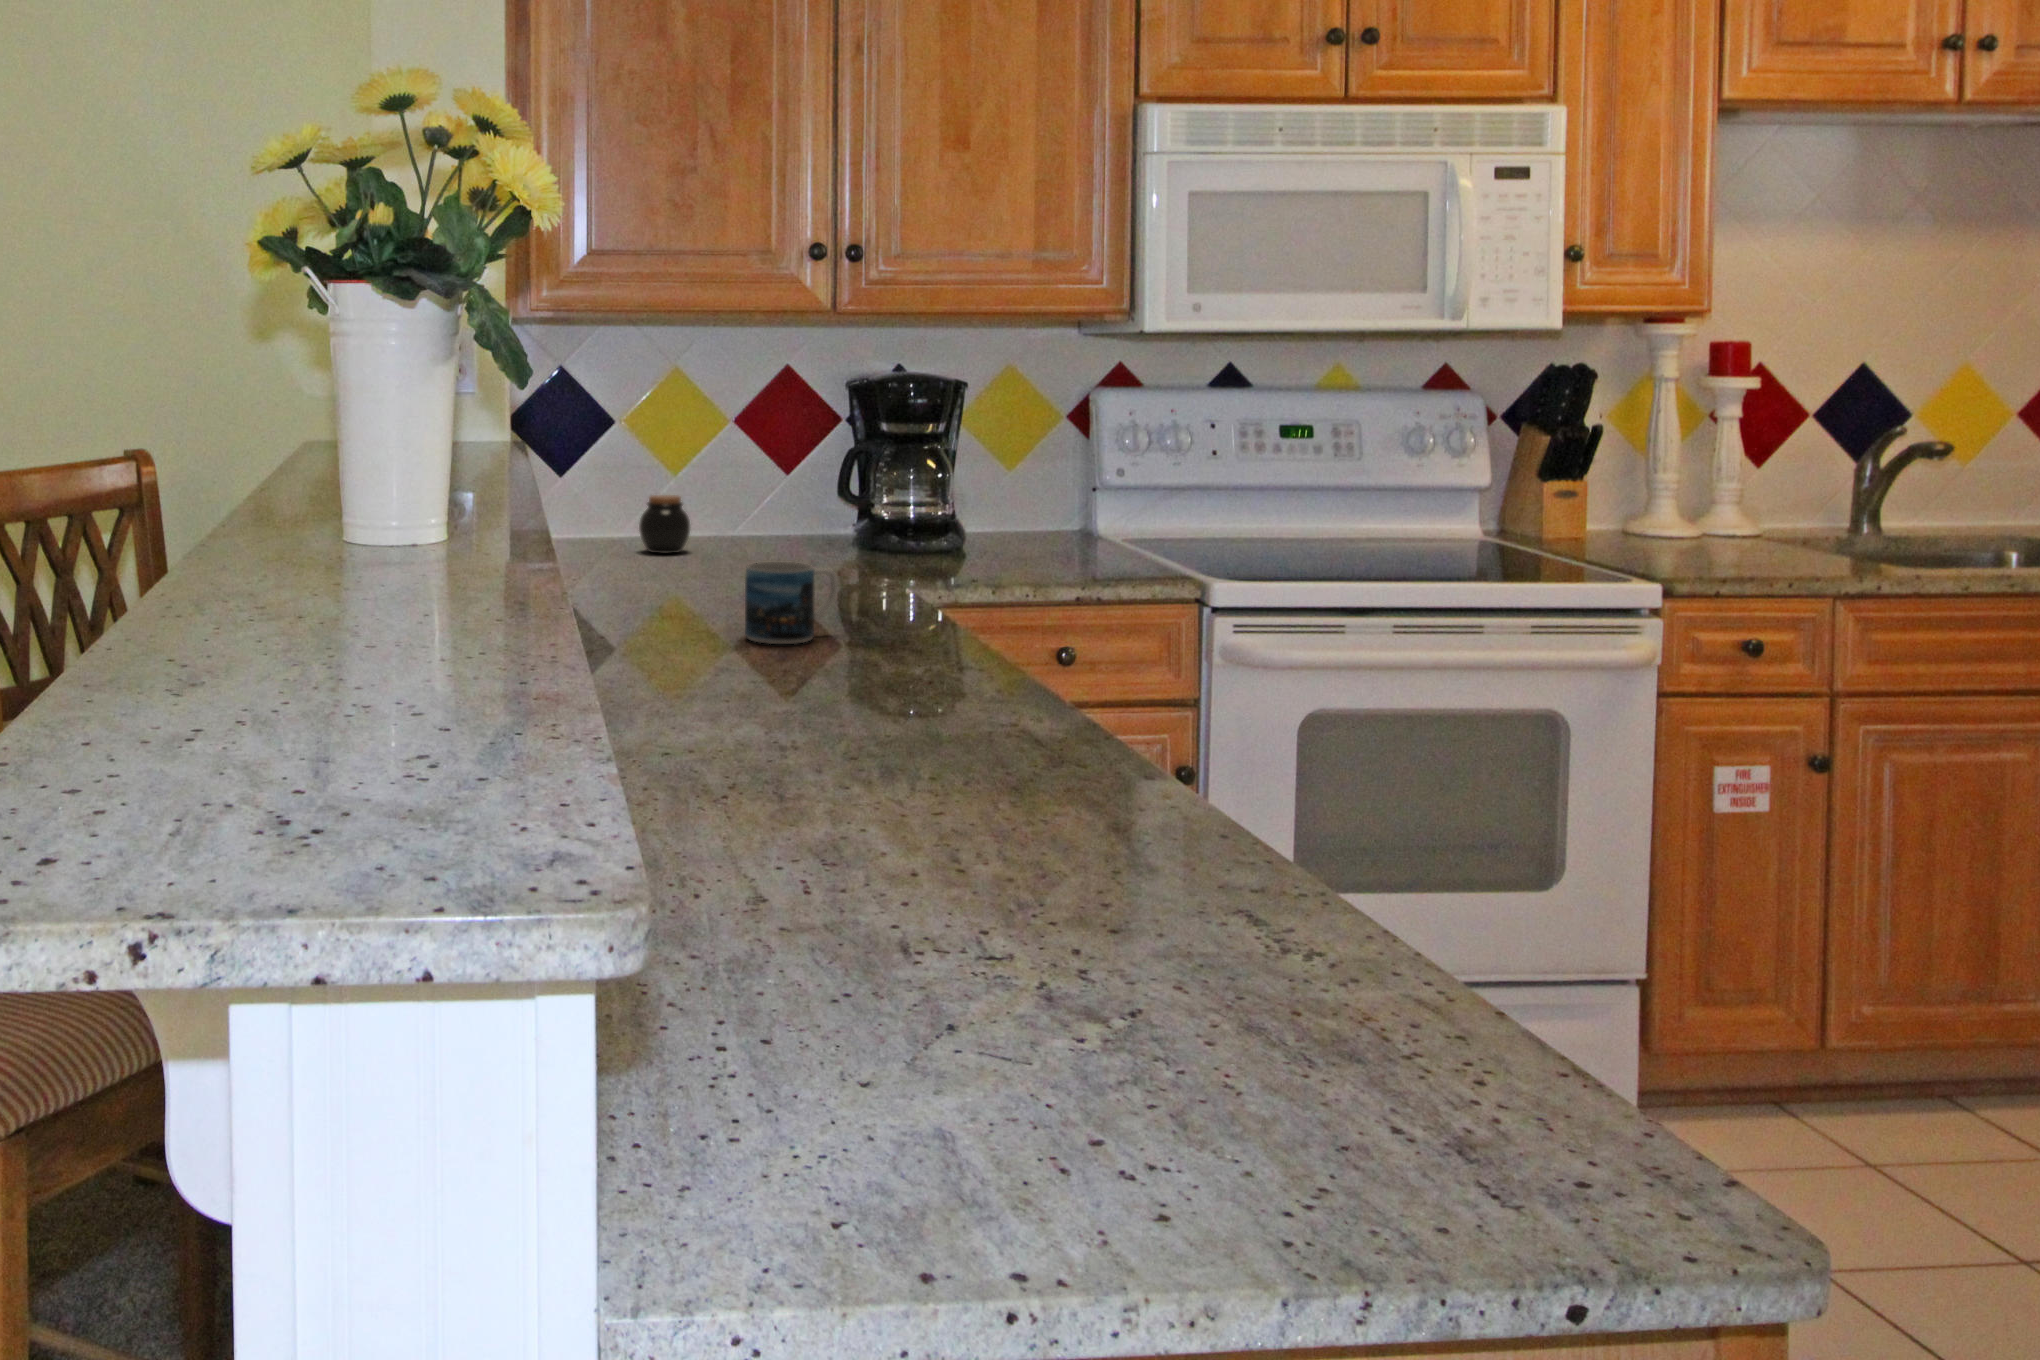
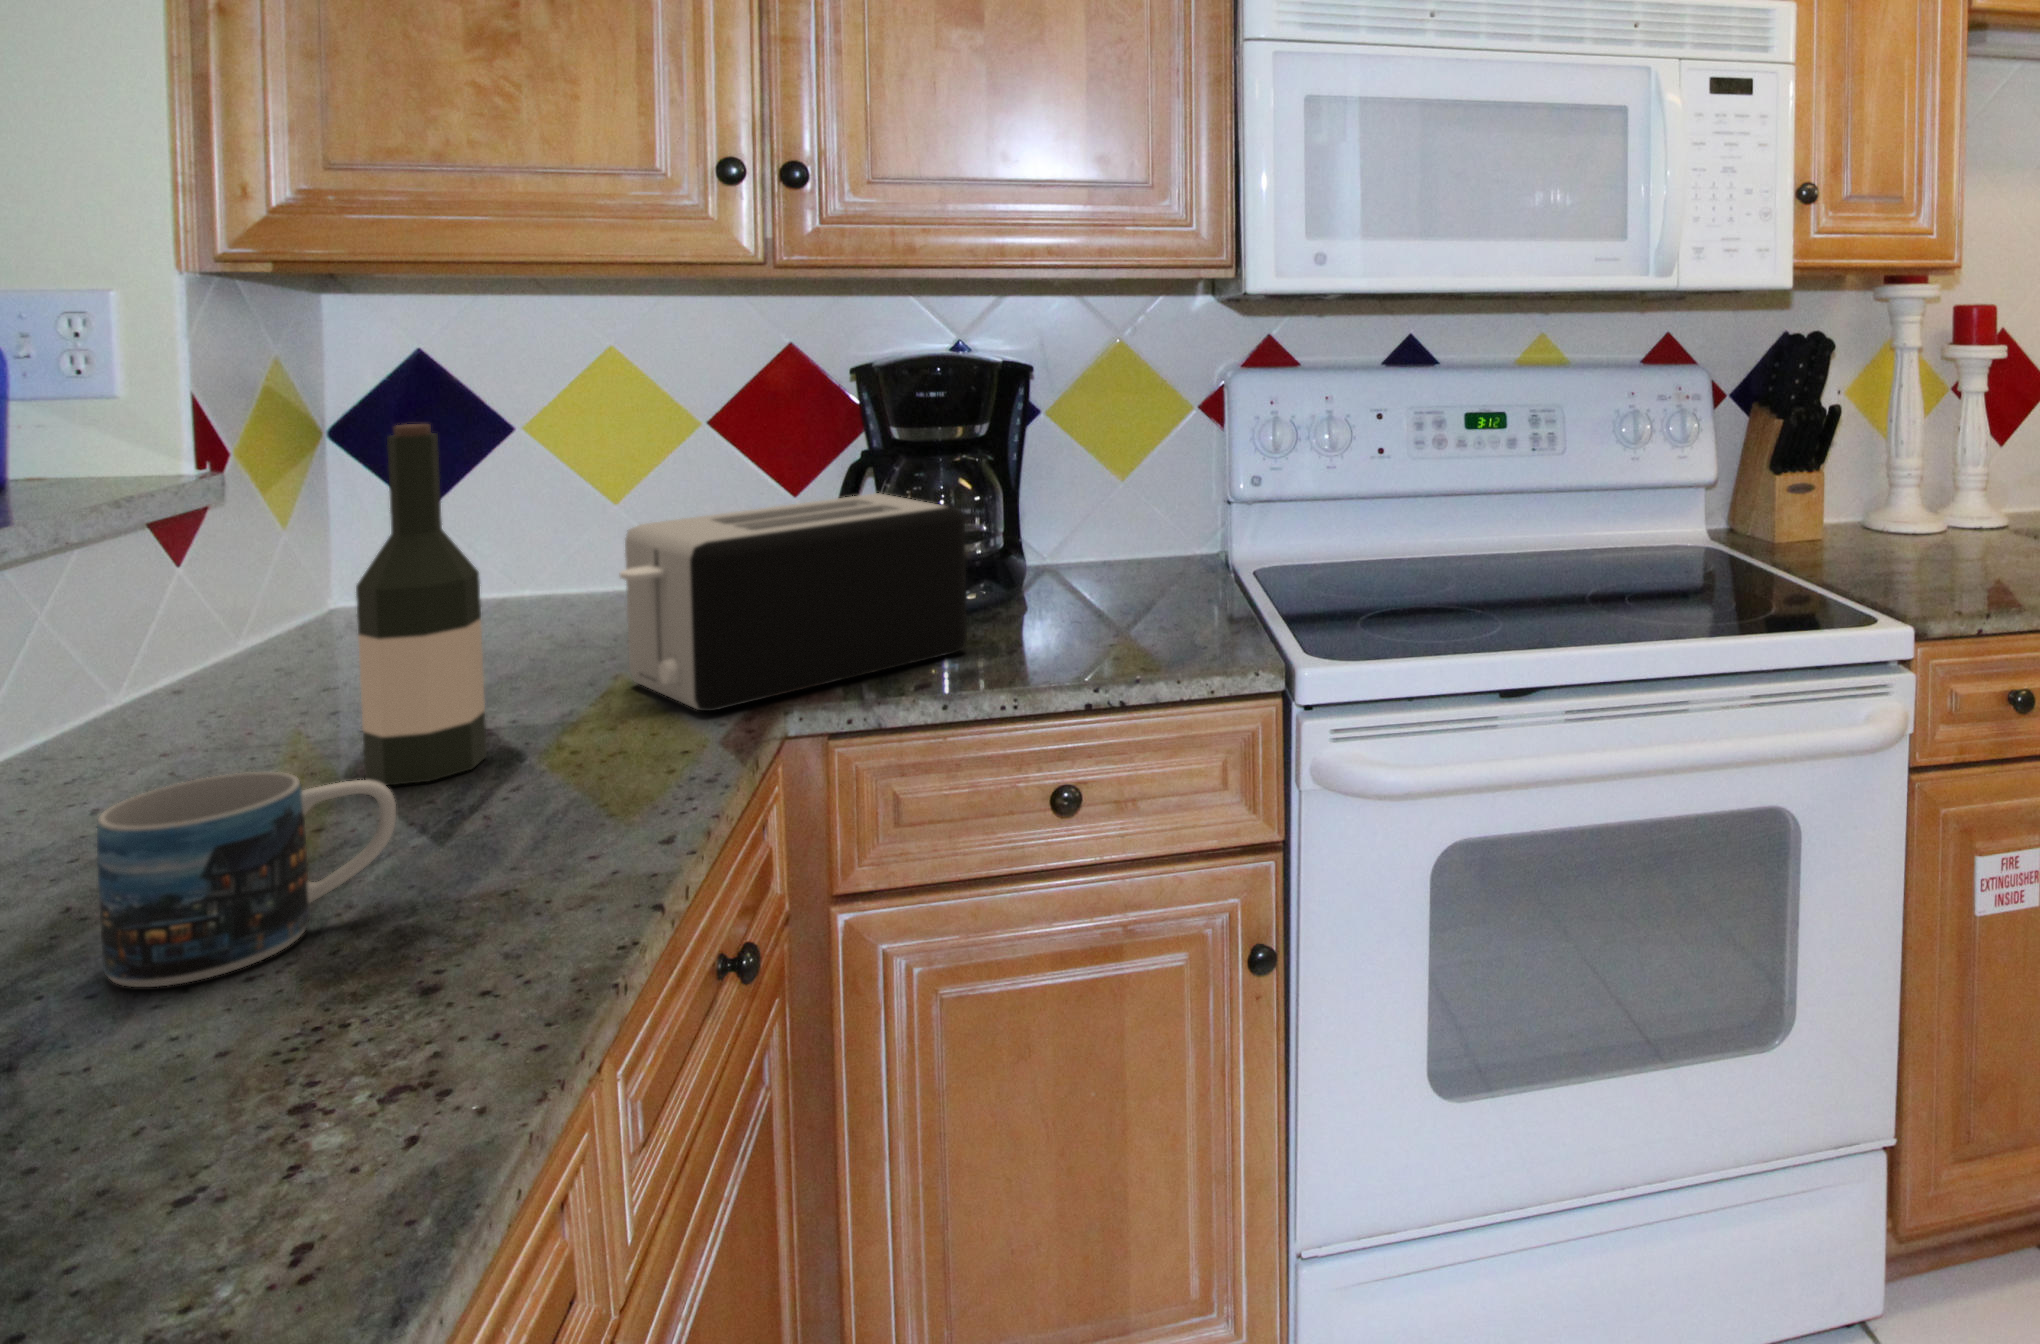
wine bottle: none [712,405,765,602] -> present [356,424,487,786]
toaster: none [777,466,968,586] -> present [619,493,967,711]
jar: present [639,495,691,553] -> none [505,540,599,632]

